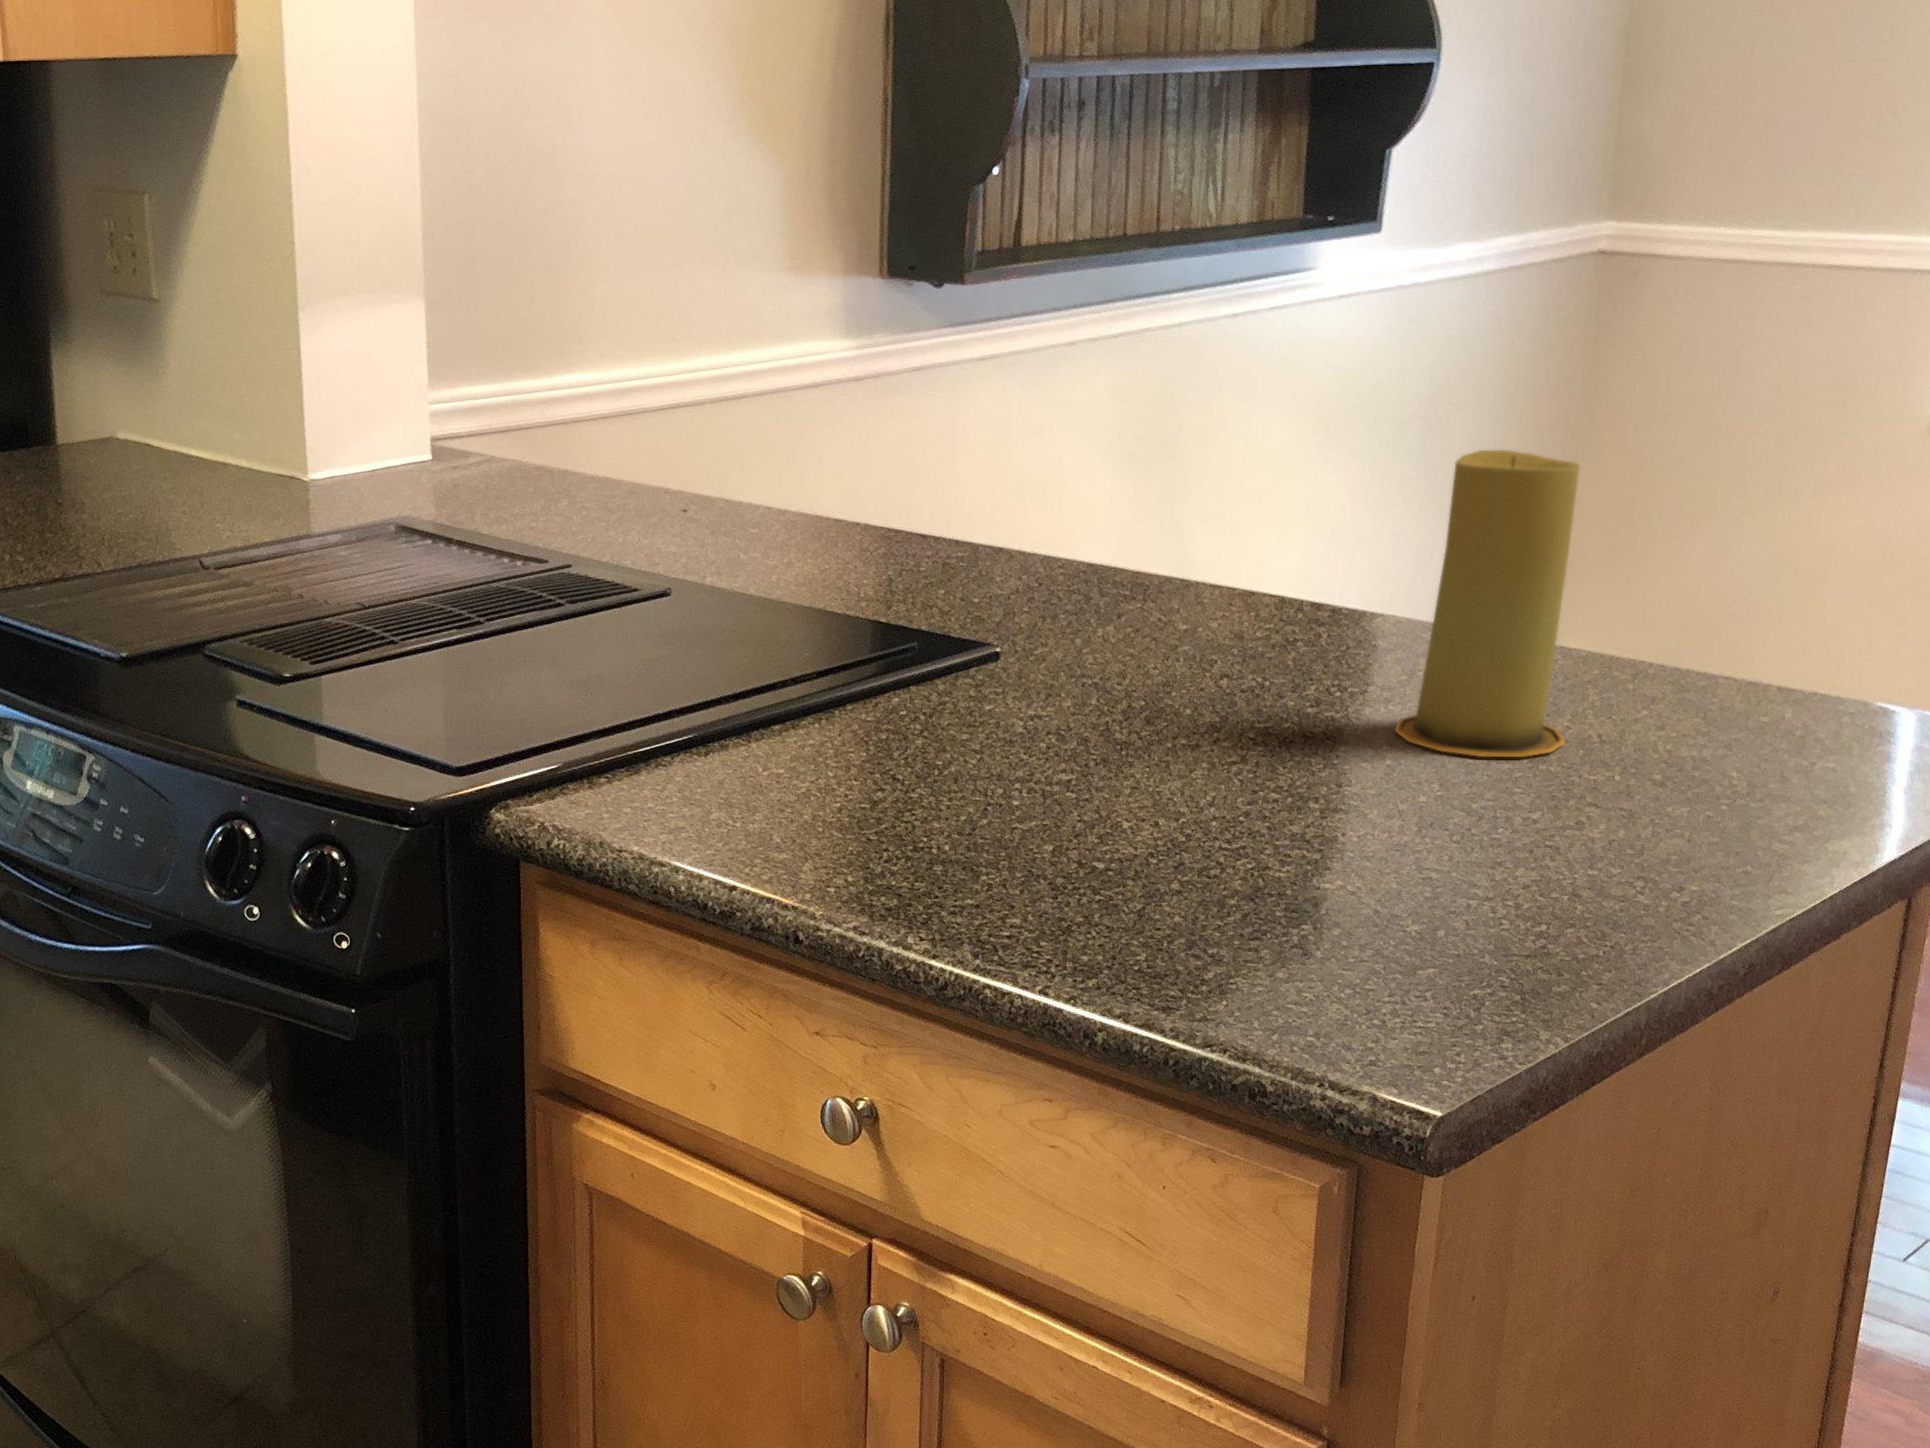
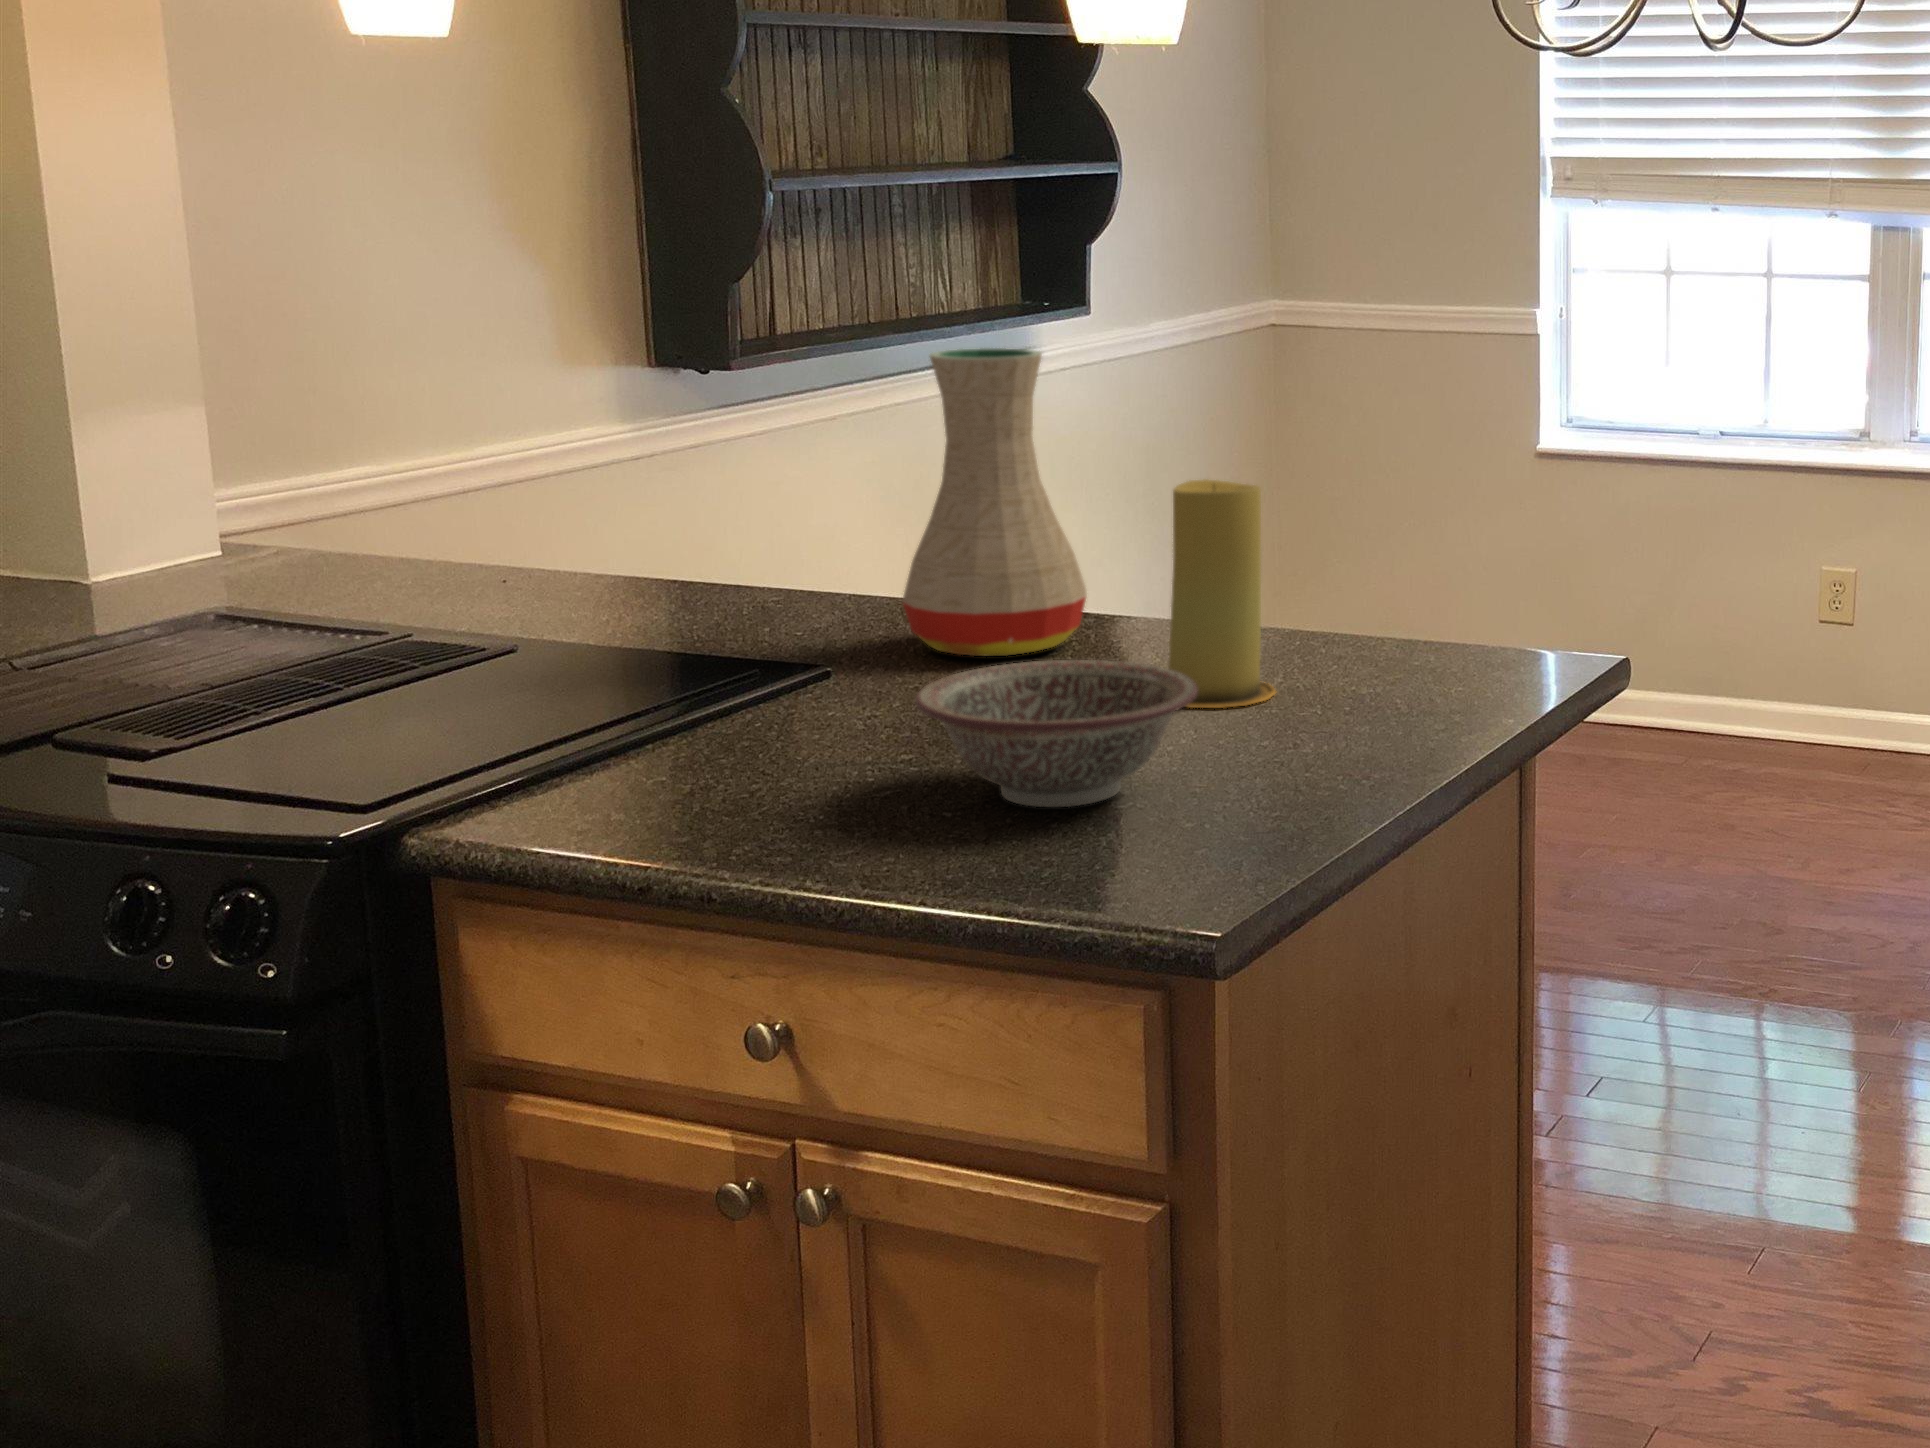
vase: none [1097,264,1328,654] -> present [902,348,1087,656]
decorative bowl: none [1077,678,1454,879] -> present [915,660,1198,807]

